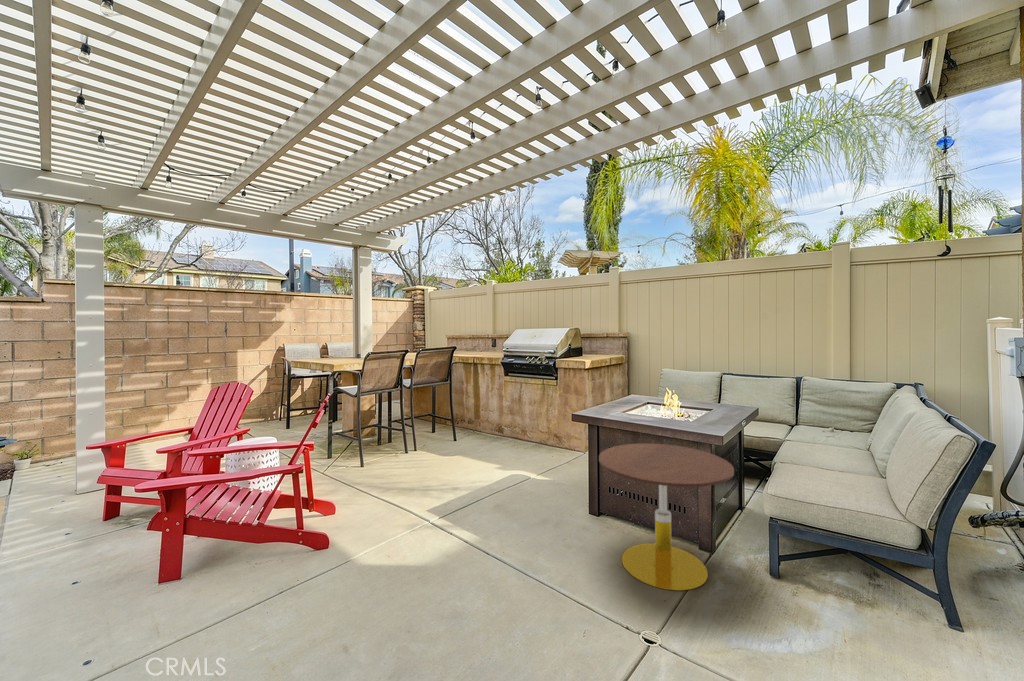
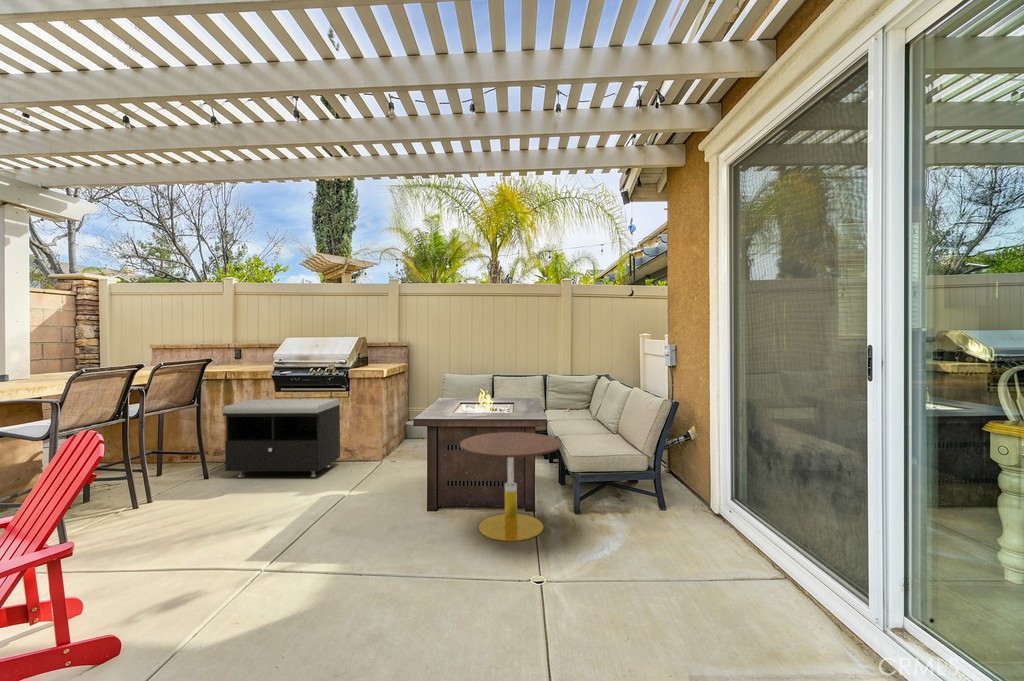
storage bench: none [463,381,551,454] -> present [223,399,340,477]

